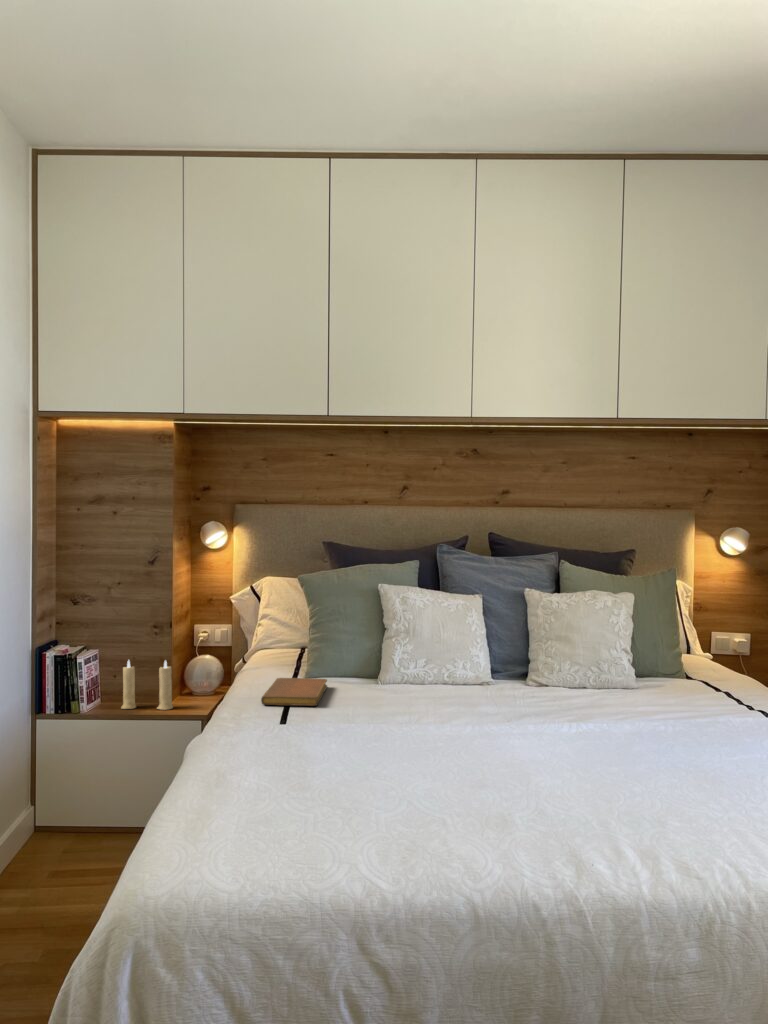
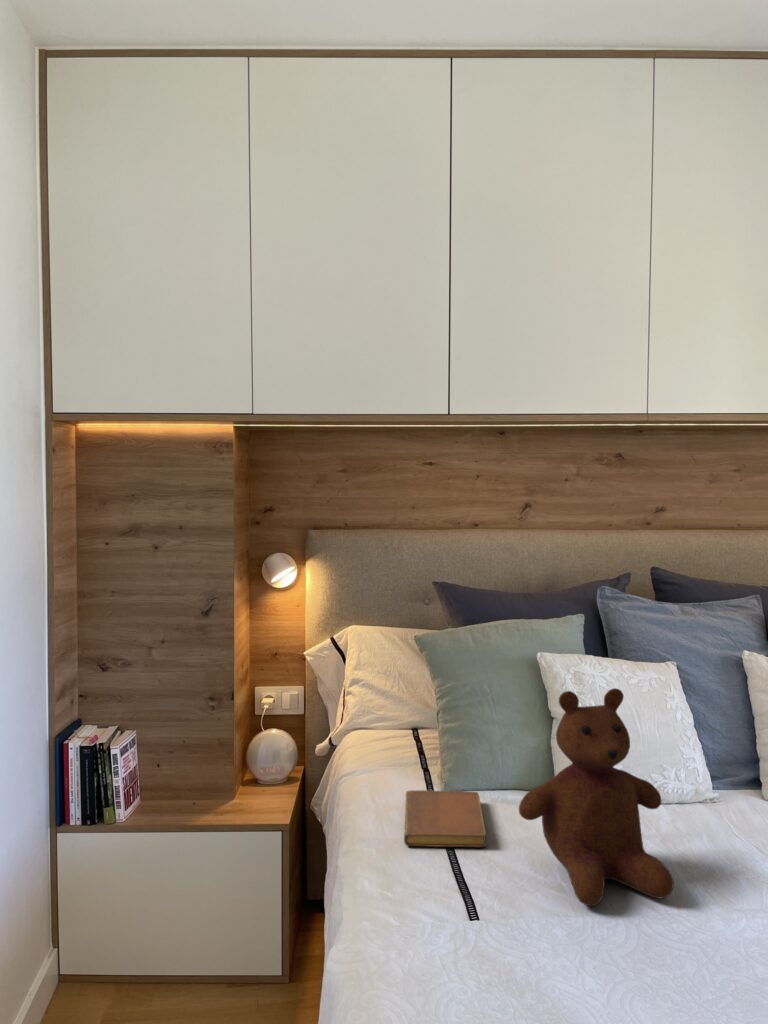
teddy bear: none [331,593,432,730] -> present [519,688,674,906]
candle: present [121,660,173,710] -> none [170,743,241,815]

